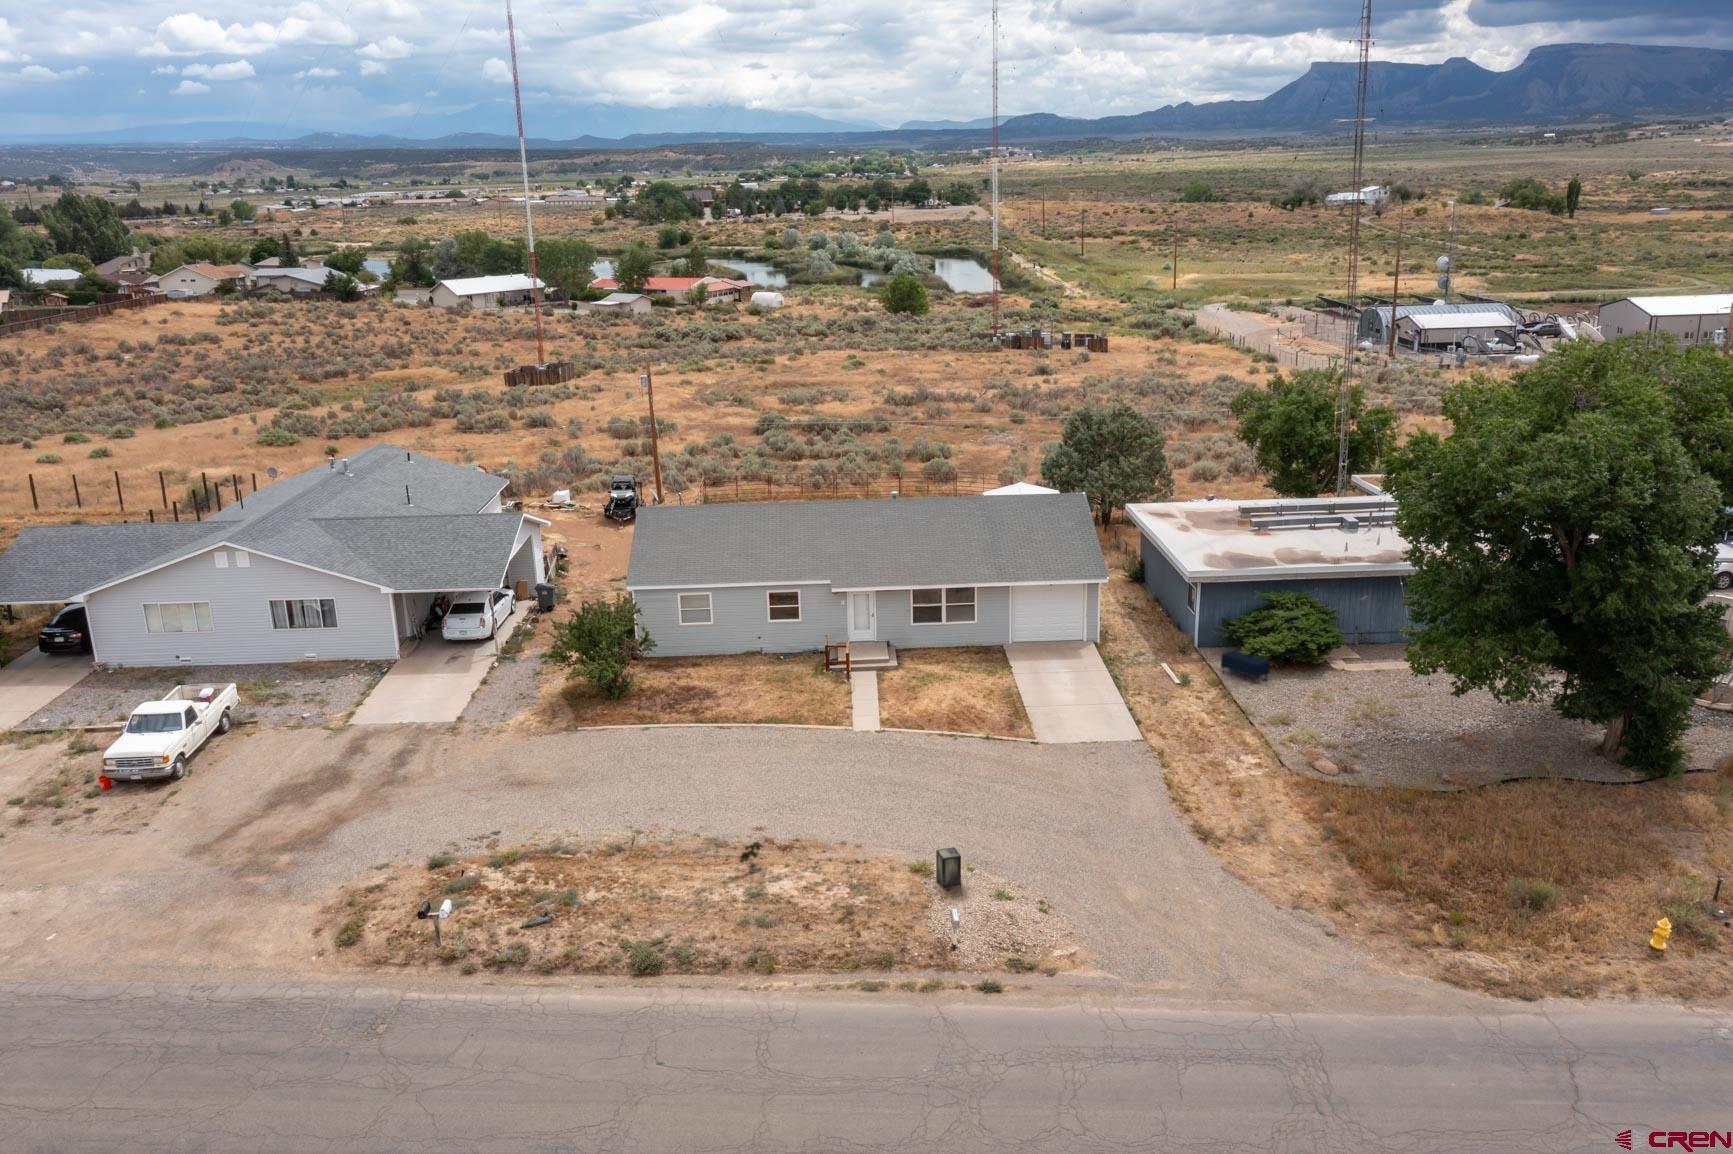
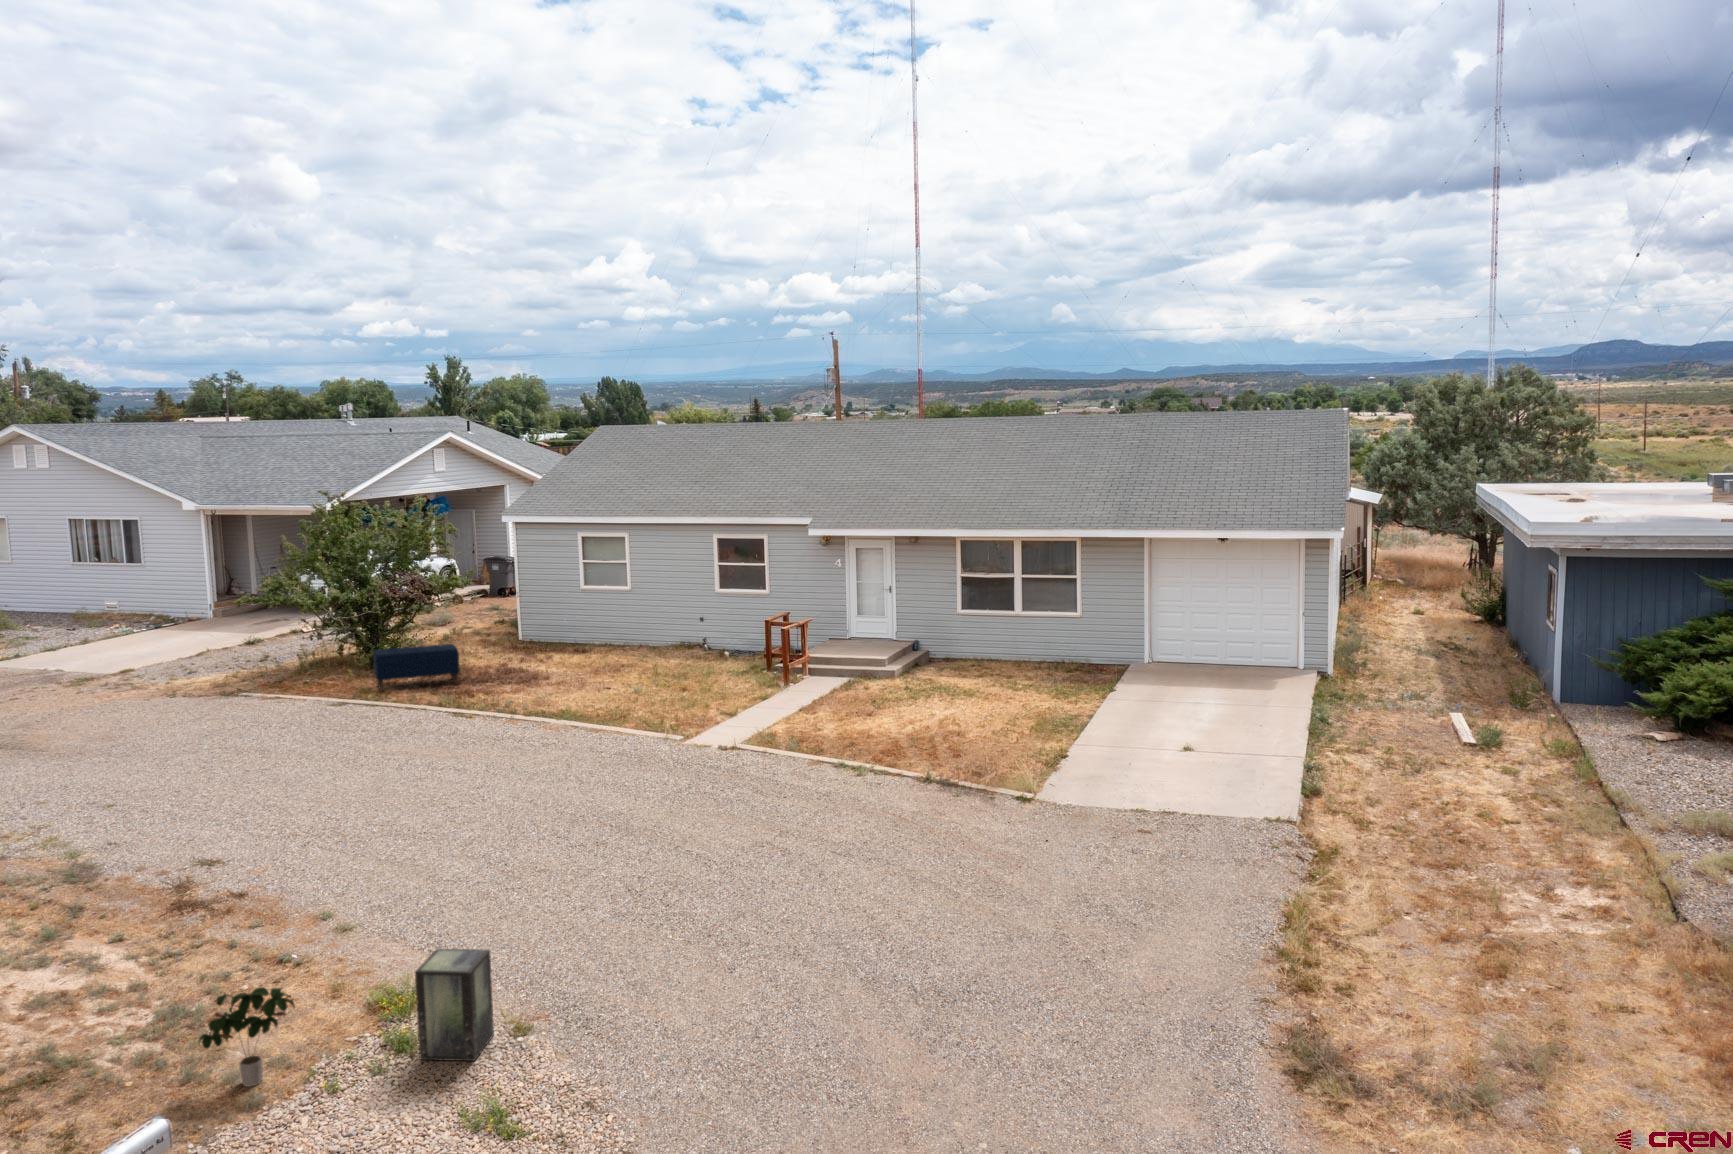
bench: present [1221,650,1270,683] -> present [373,644,460,692]
potted plant: present [739,842,763,873] -> present [199,987,295,1087]

